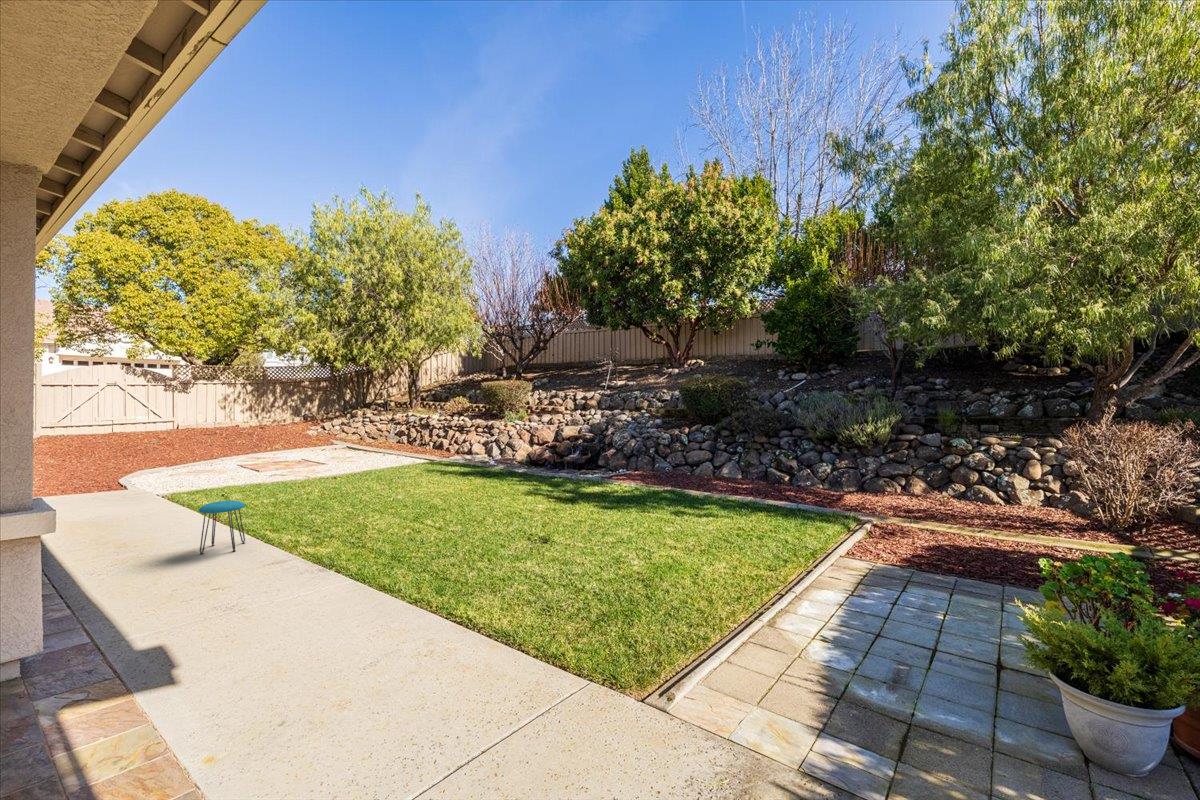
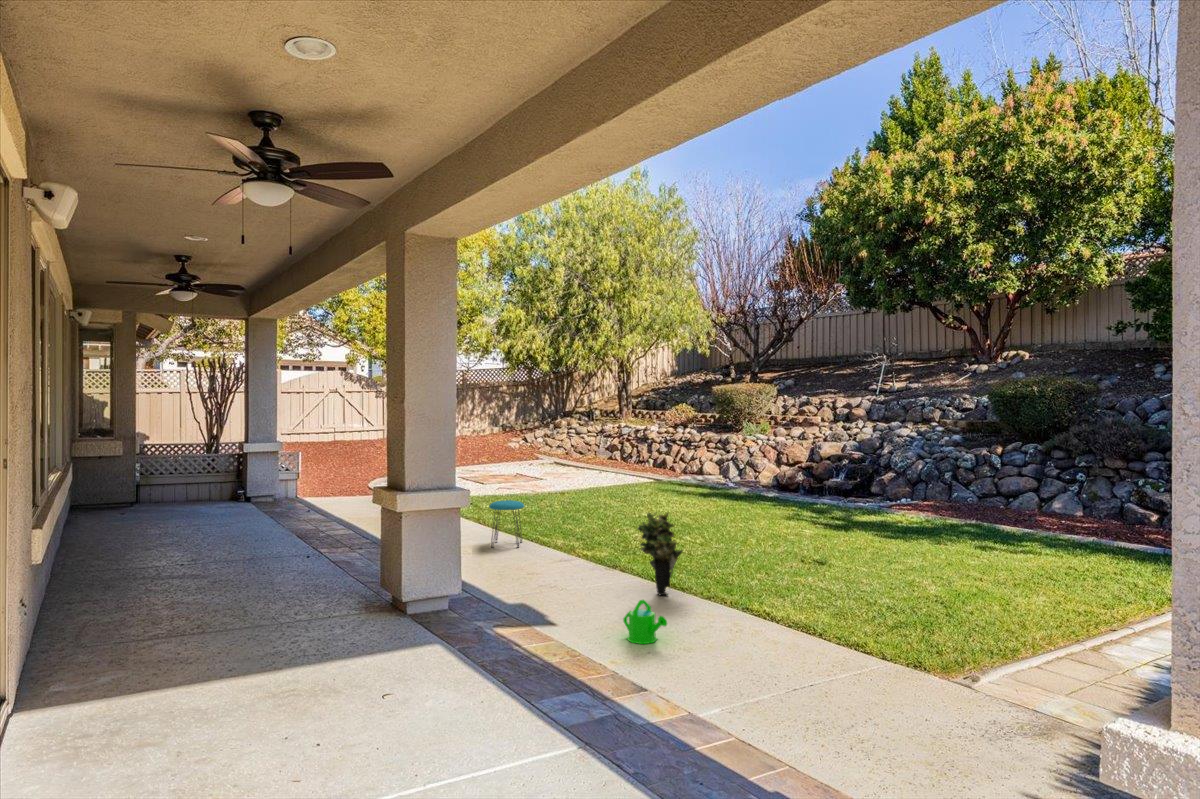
potted plant: none [338,514,391,609] -> present [637,513,682,595]
watering can: none [278,643,329,704] -> present [623,600,667,644]

